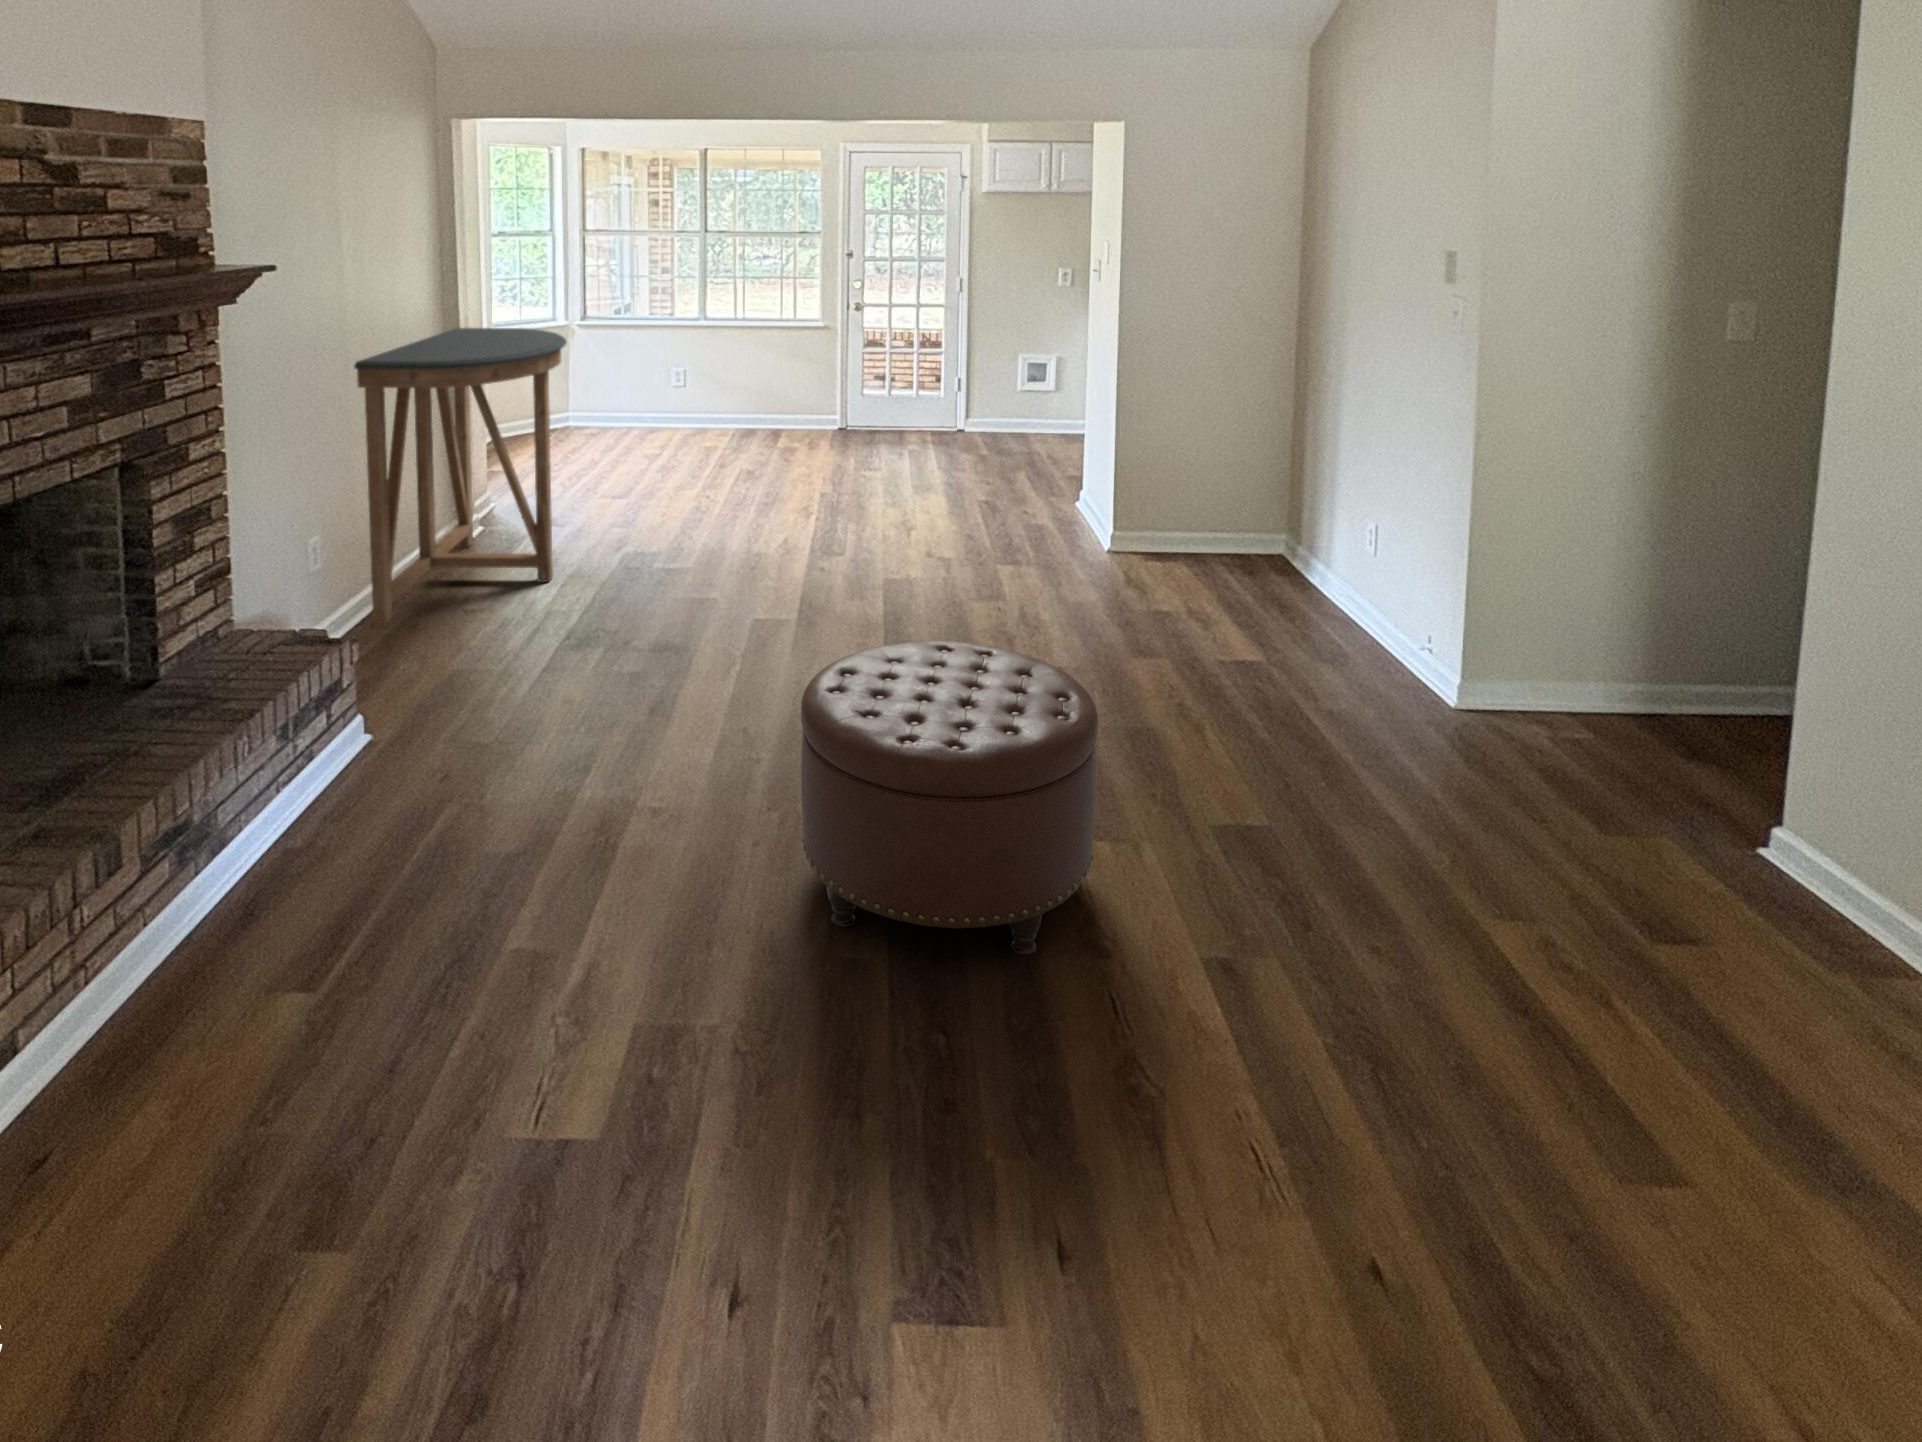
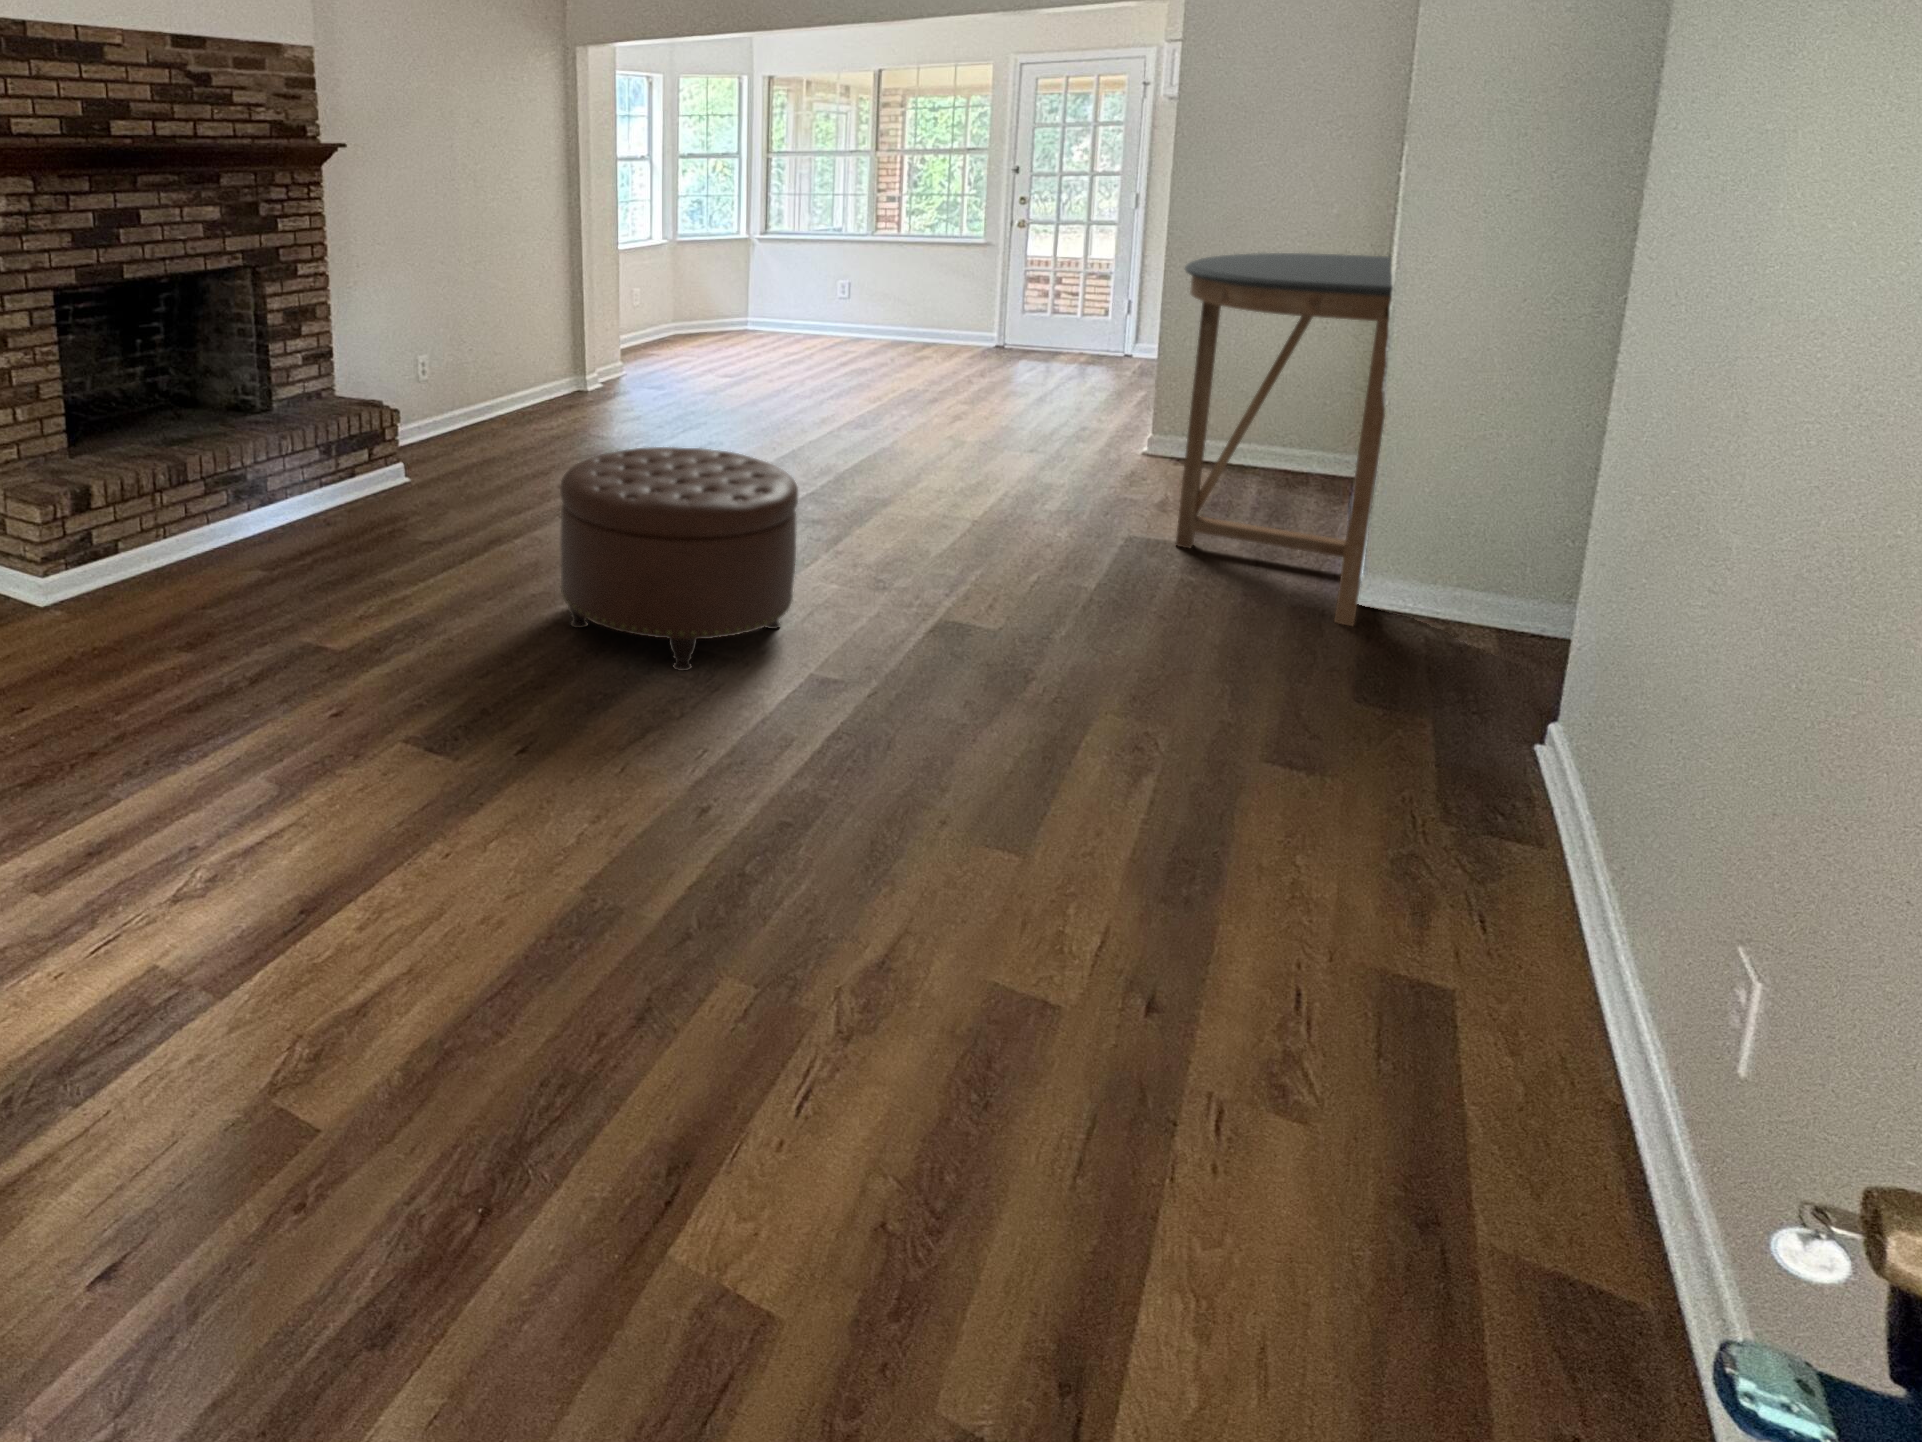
console table: present [354,328,567,624] -> present [1176,253,1393,626]

